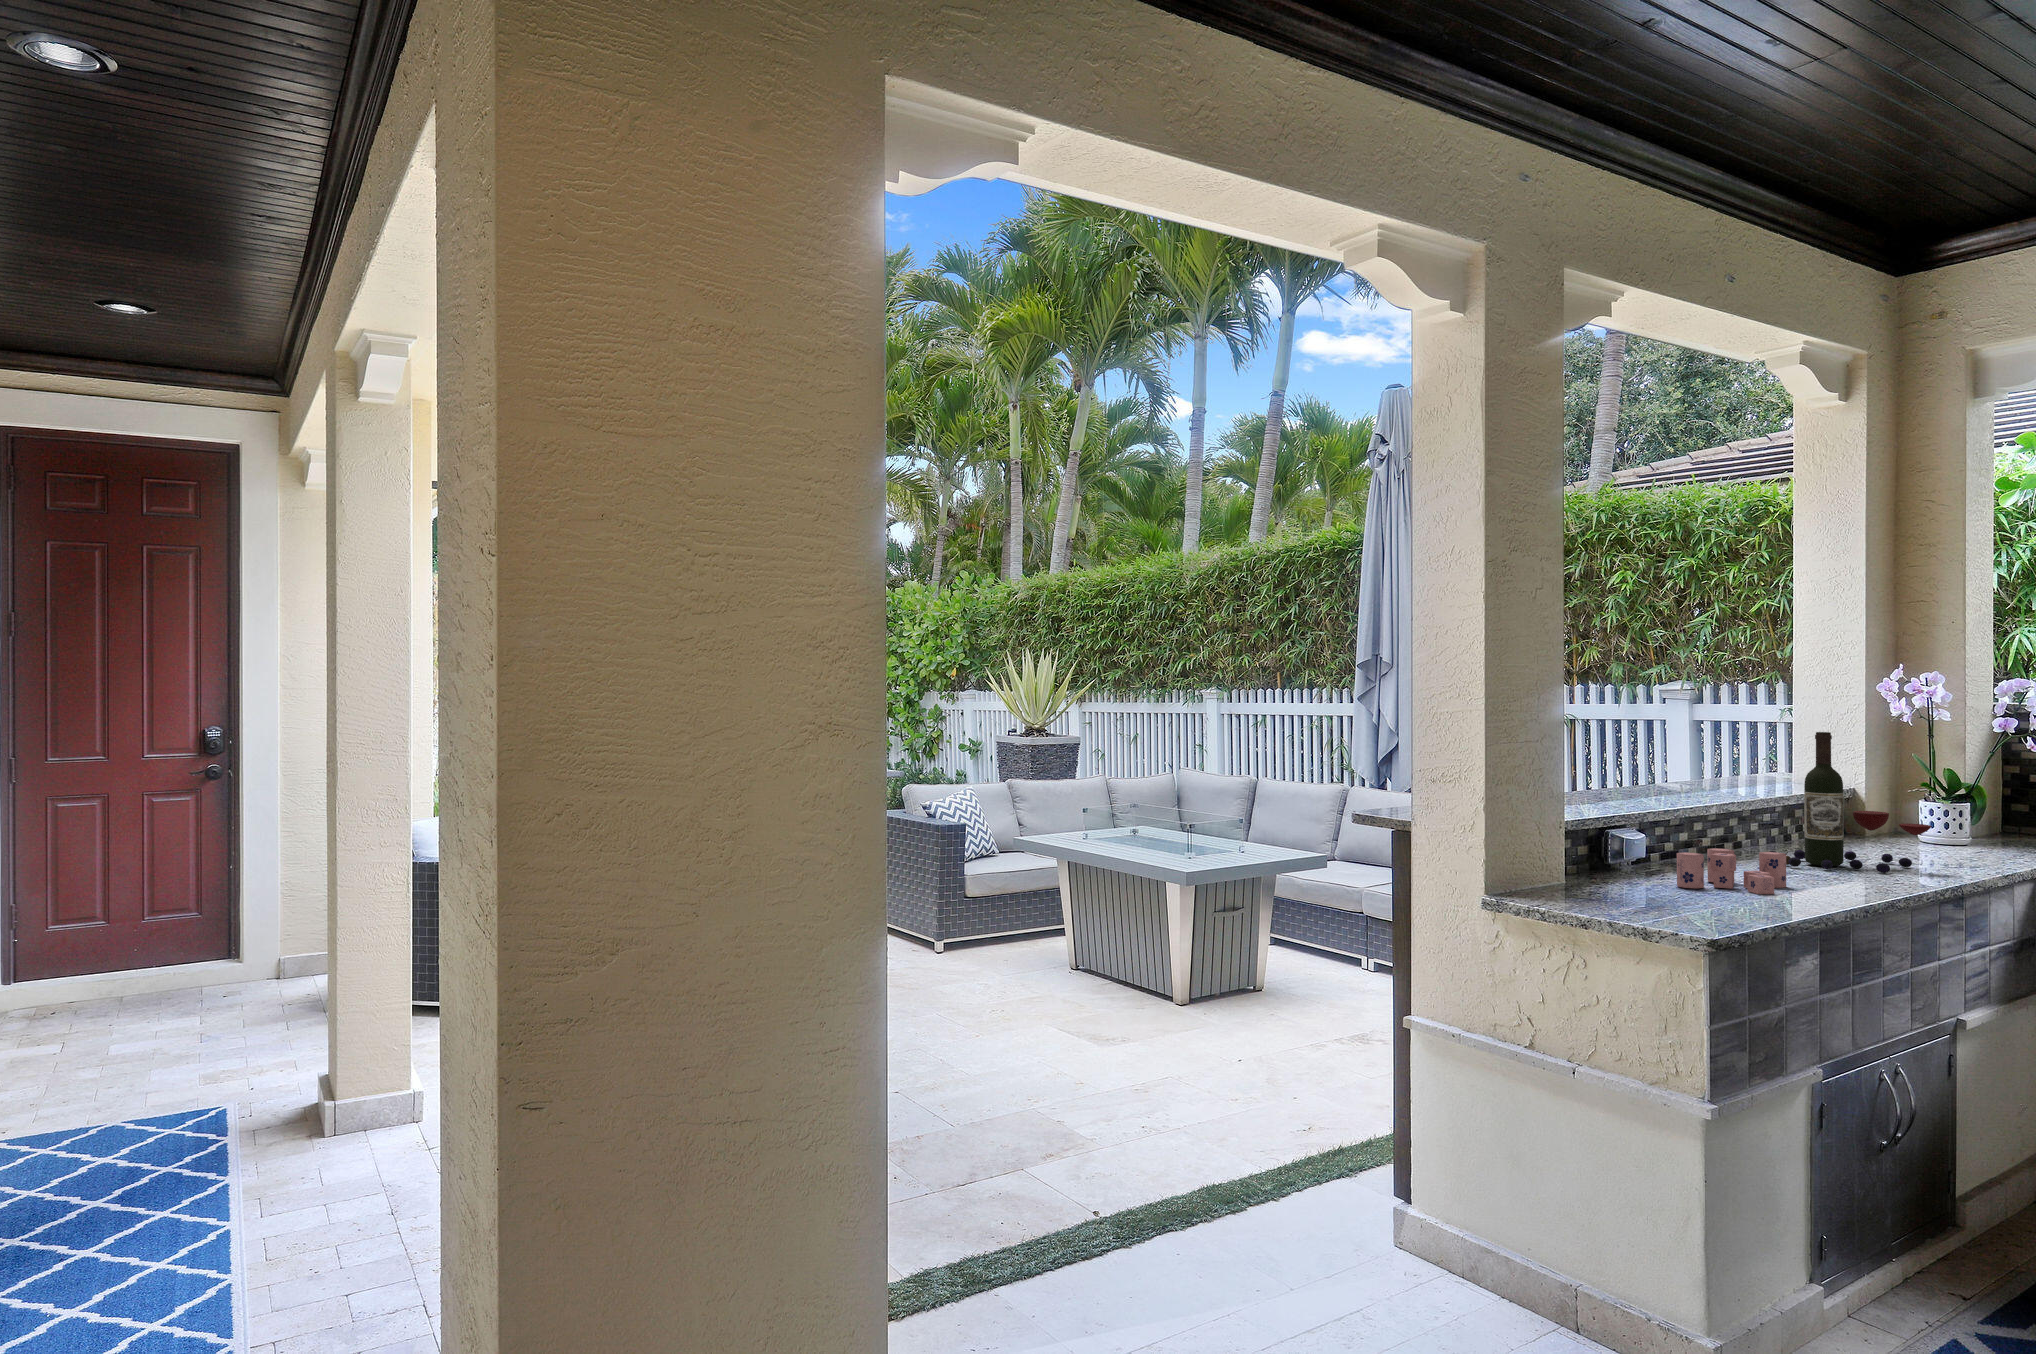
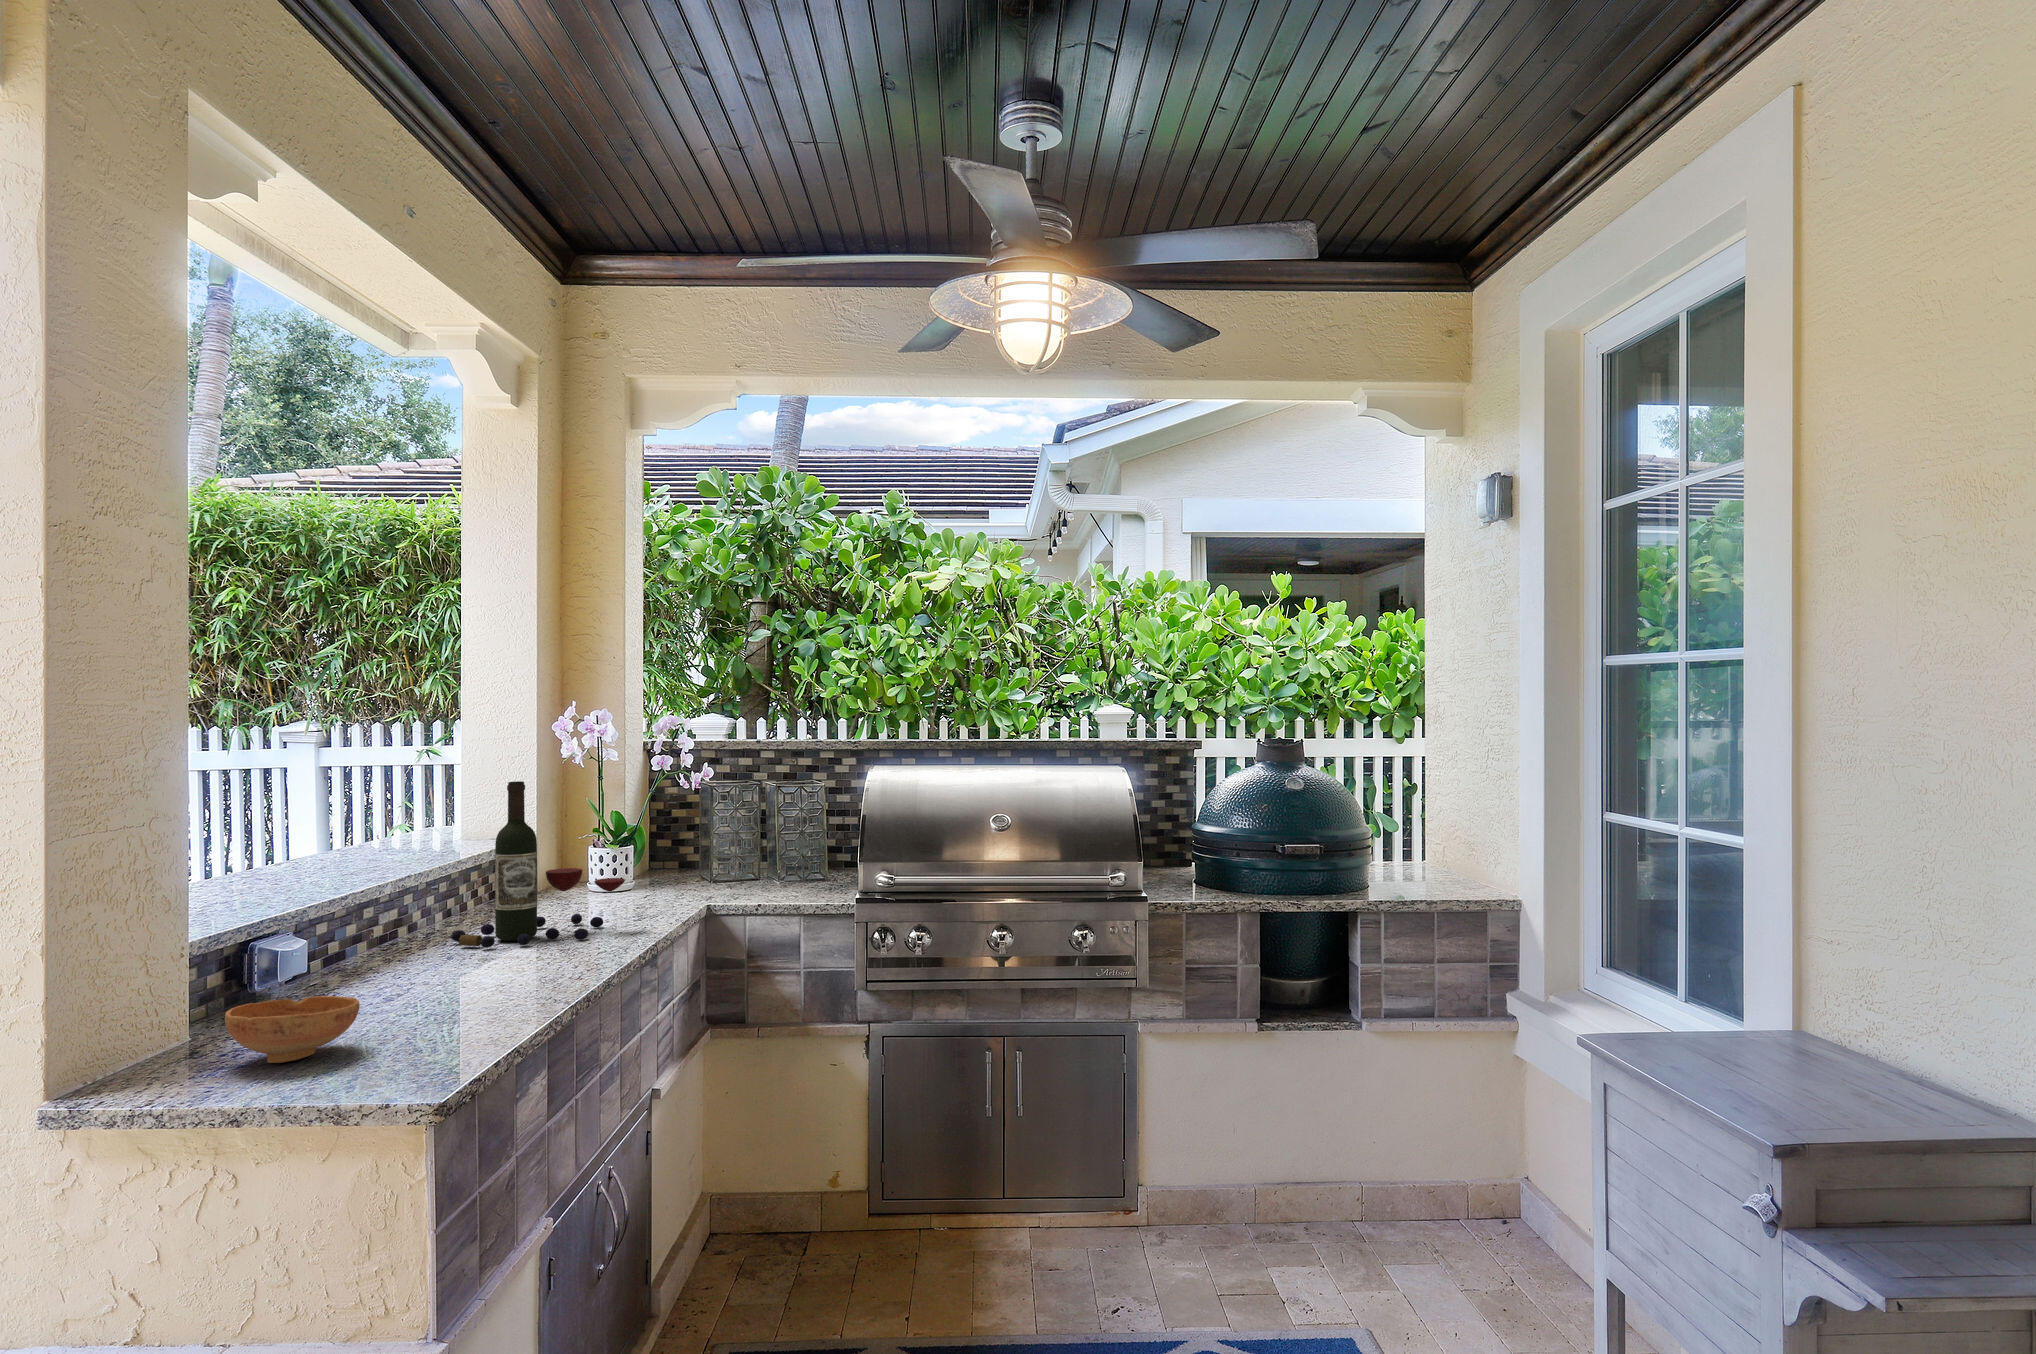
candle: present [1677,848,1786,894] -> none [359,940,494,1012]
bowl: none [1582,861,1668,901] -> present [225,996,359,1063]

